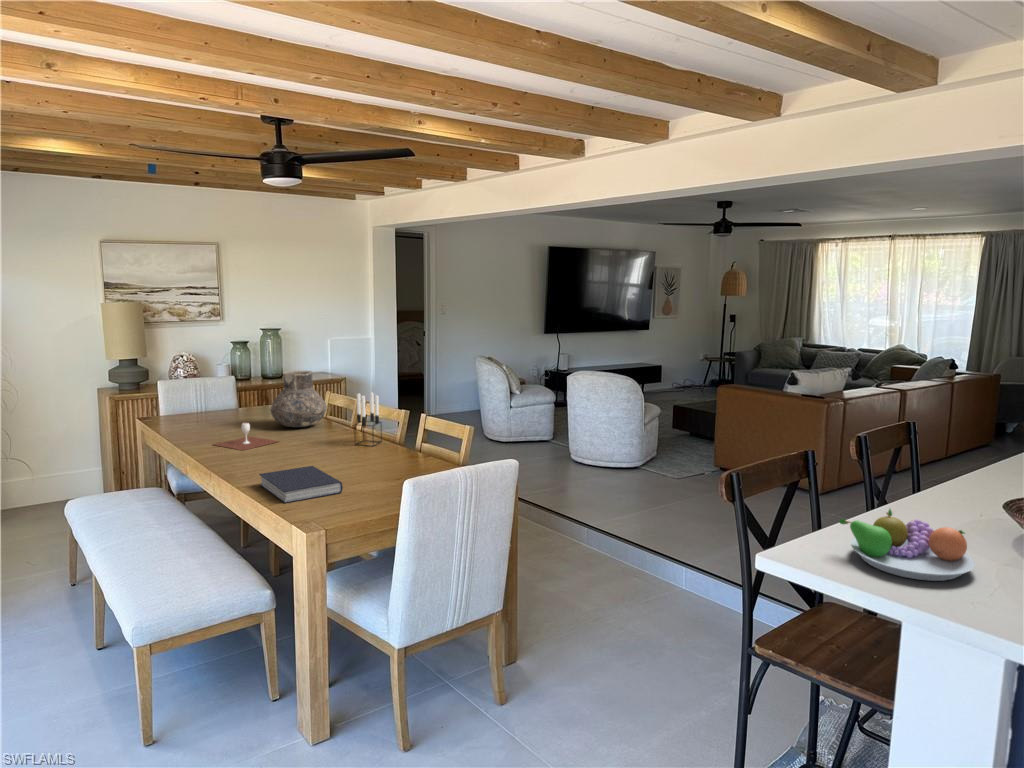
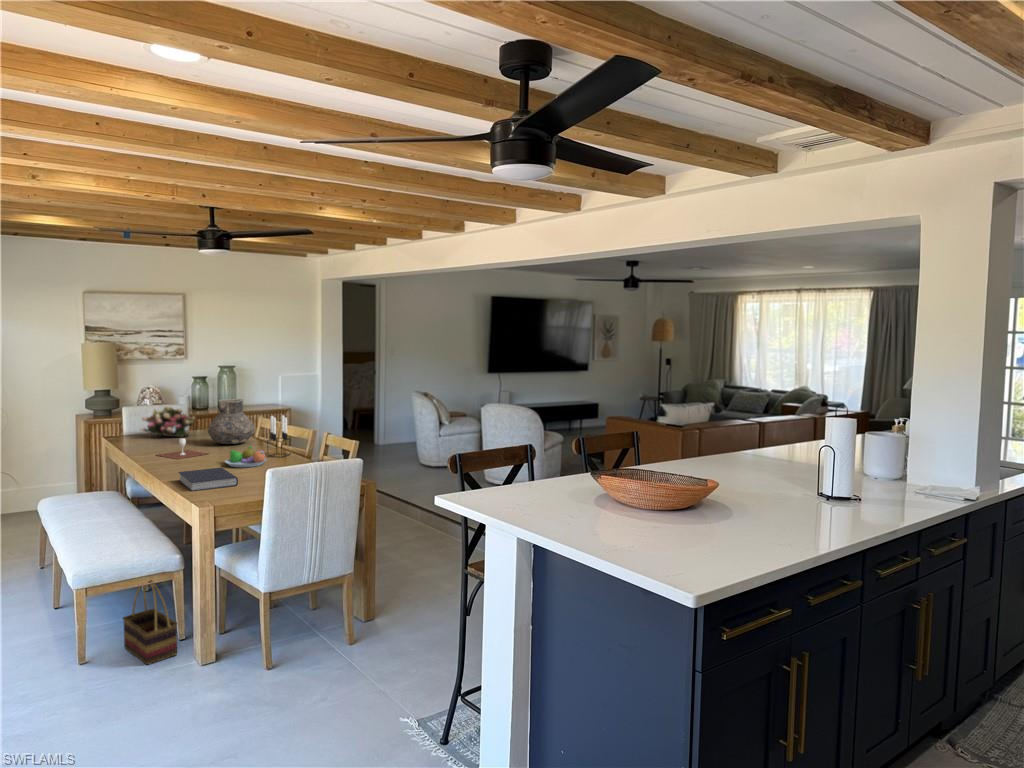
flower arrangement: none [184,378,250,418] -> present [141,406,196,437]
fruit bowl: present [839,509,975,581] -> present [225,446,267,468]
basket: none [199,623,276,744] -> present [123,580,177,665]

